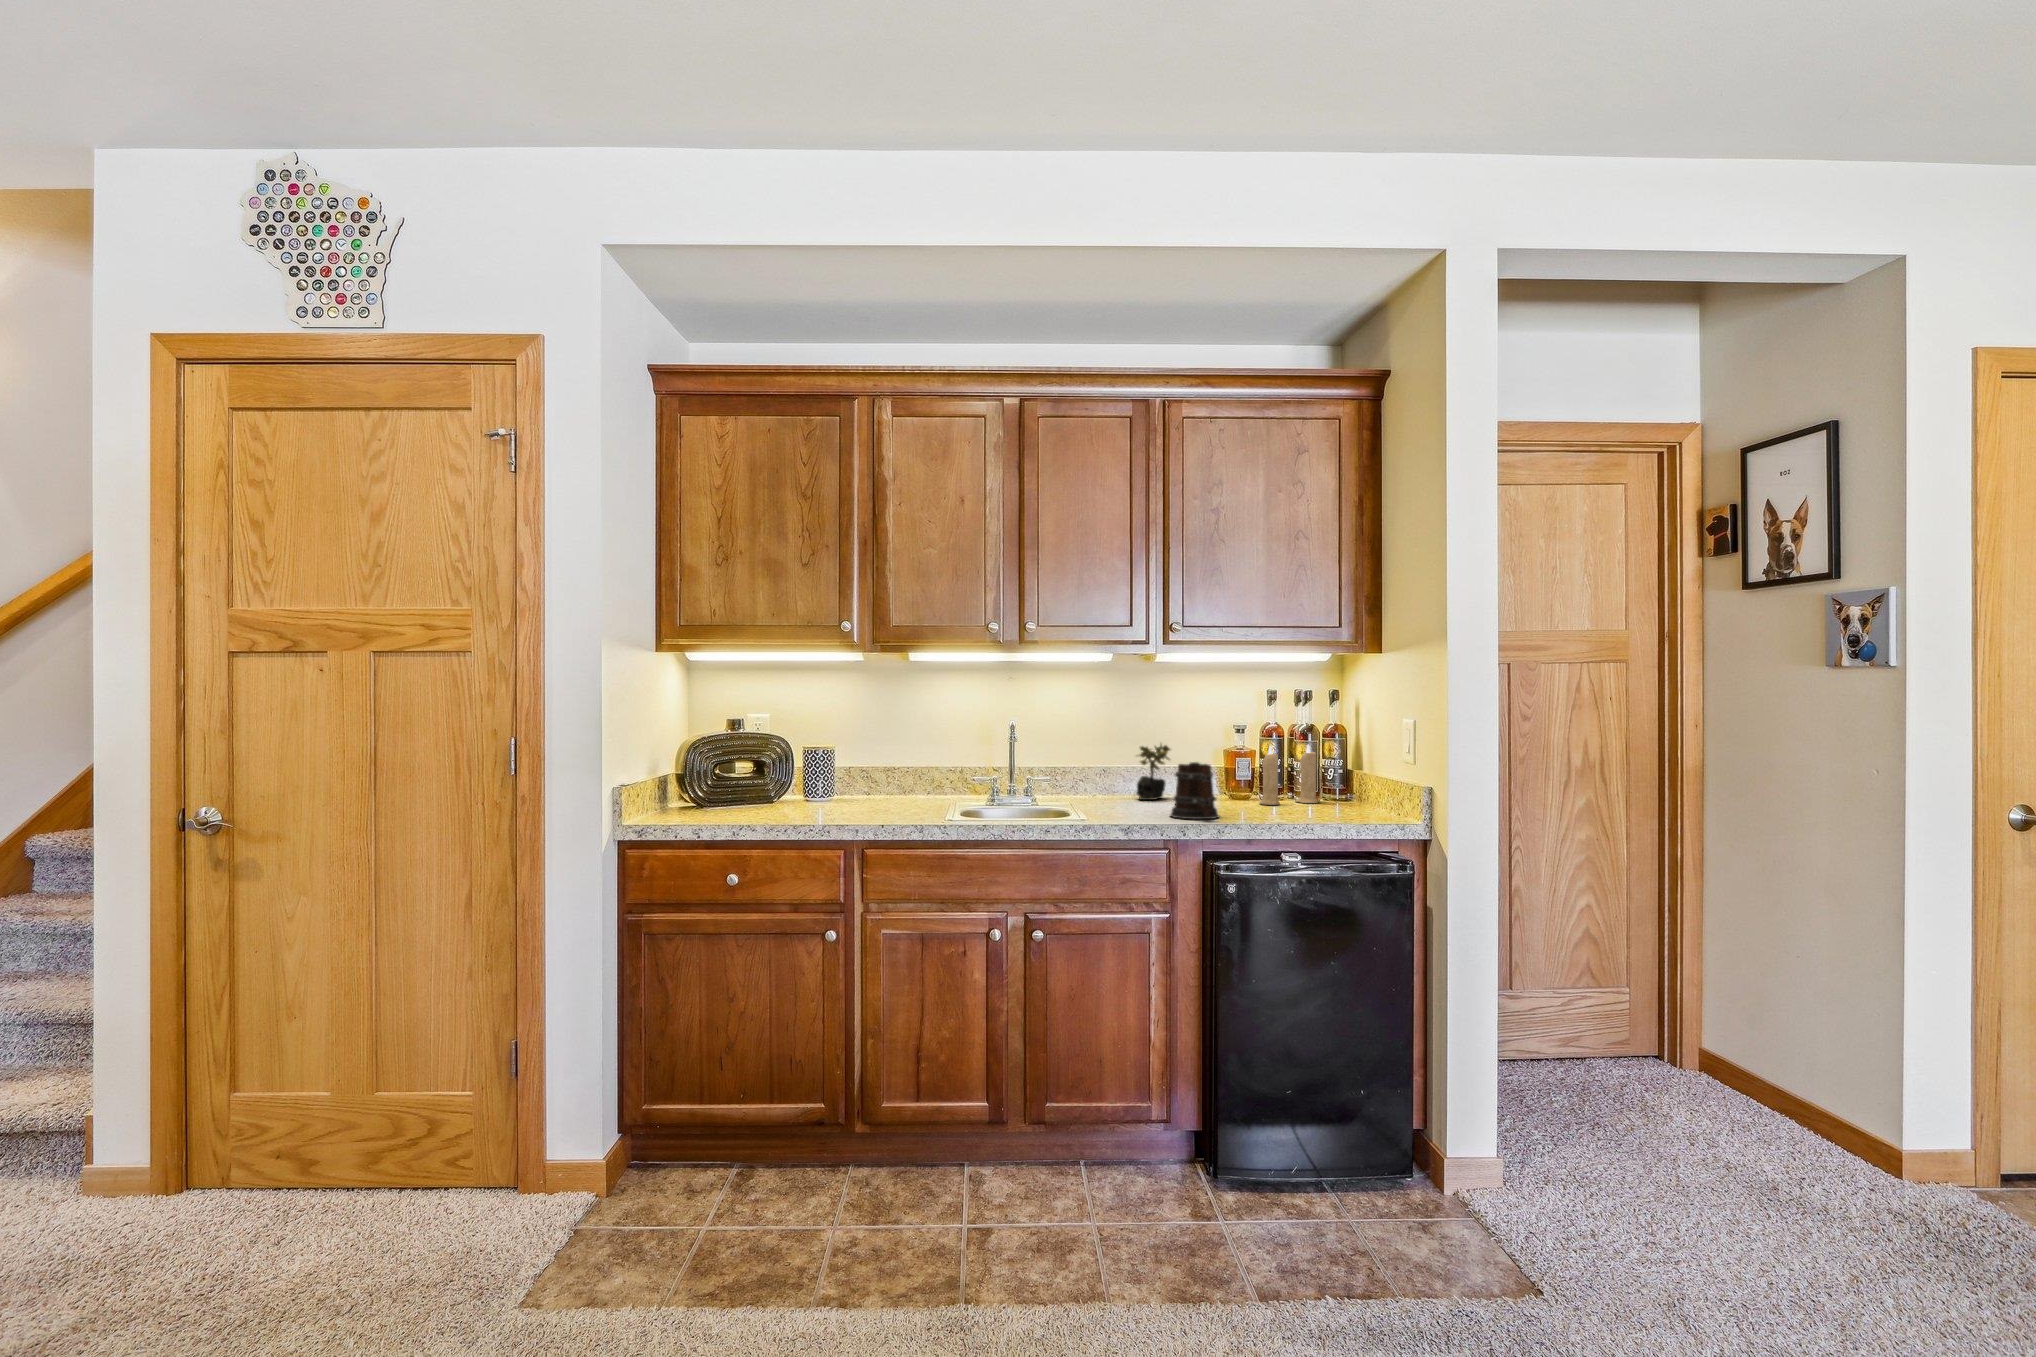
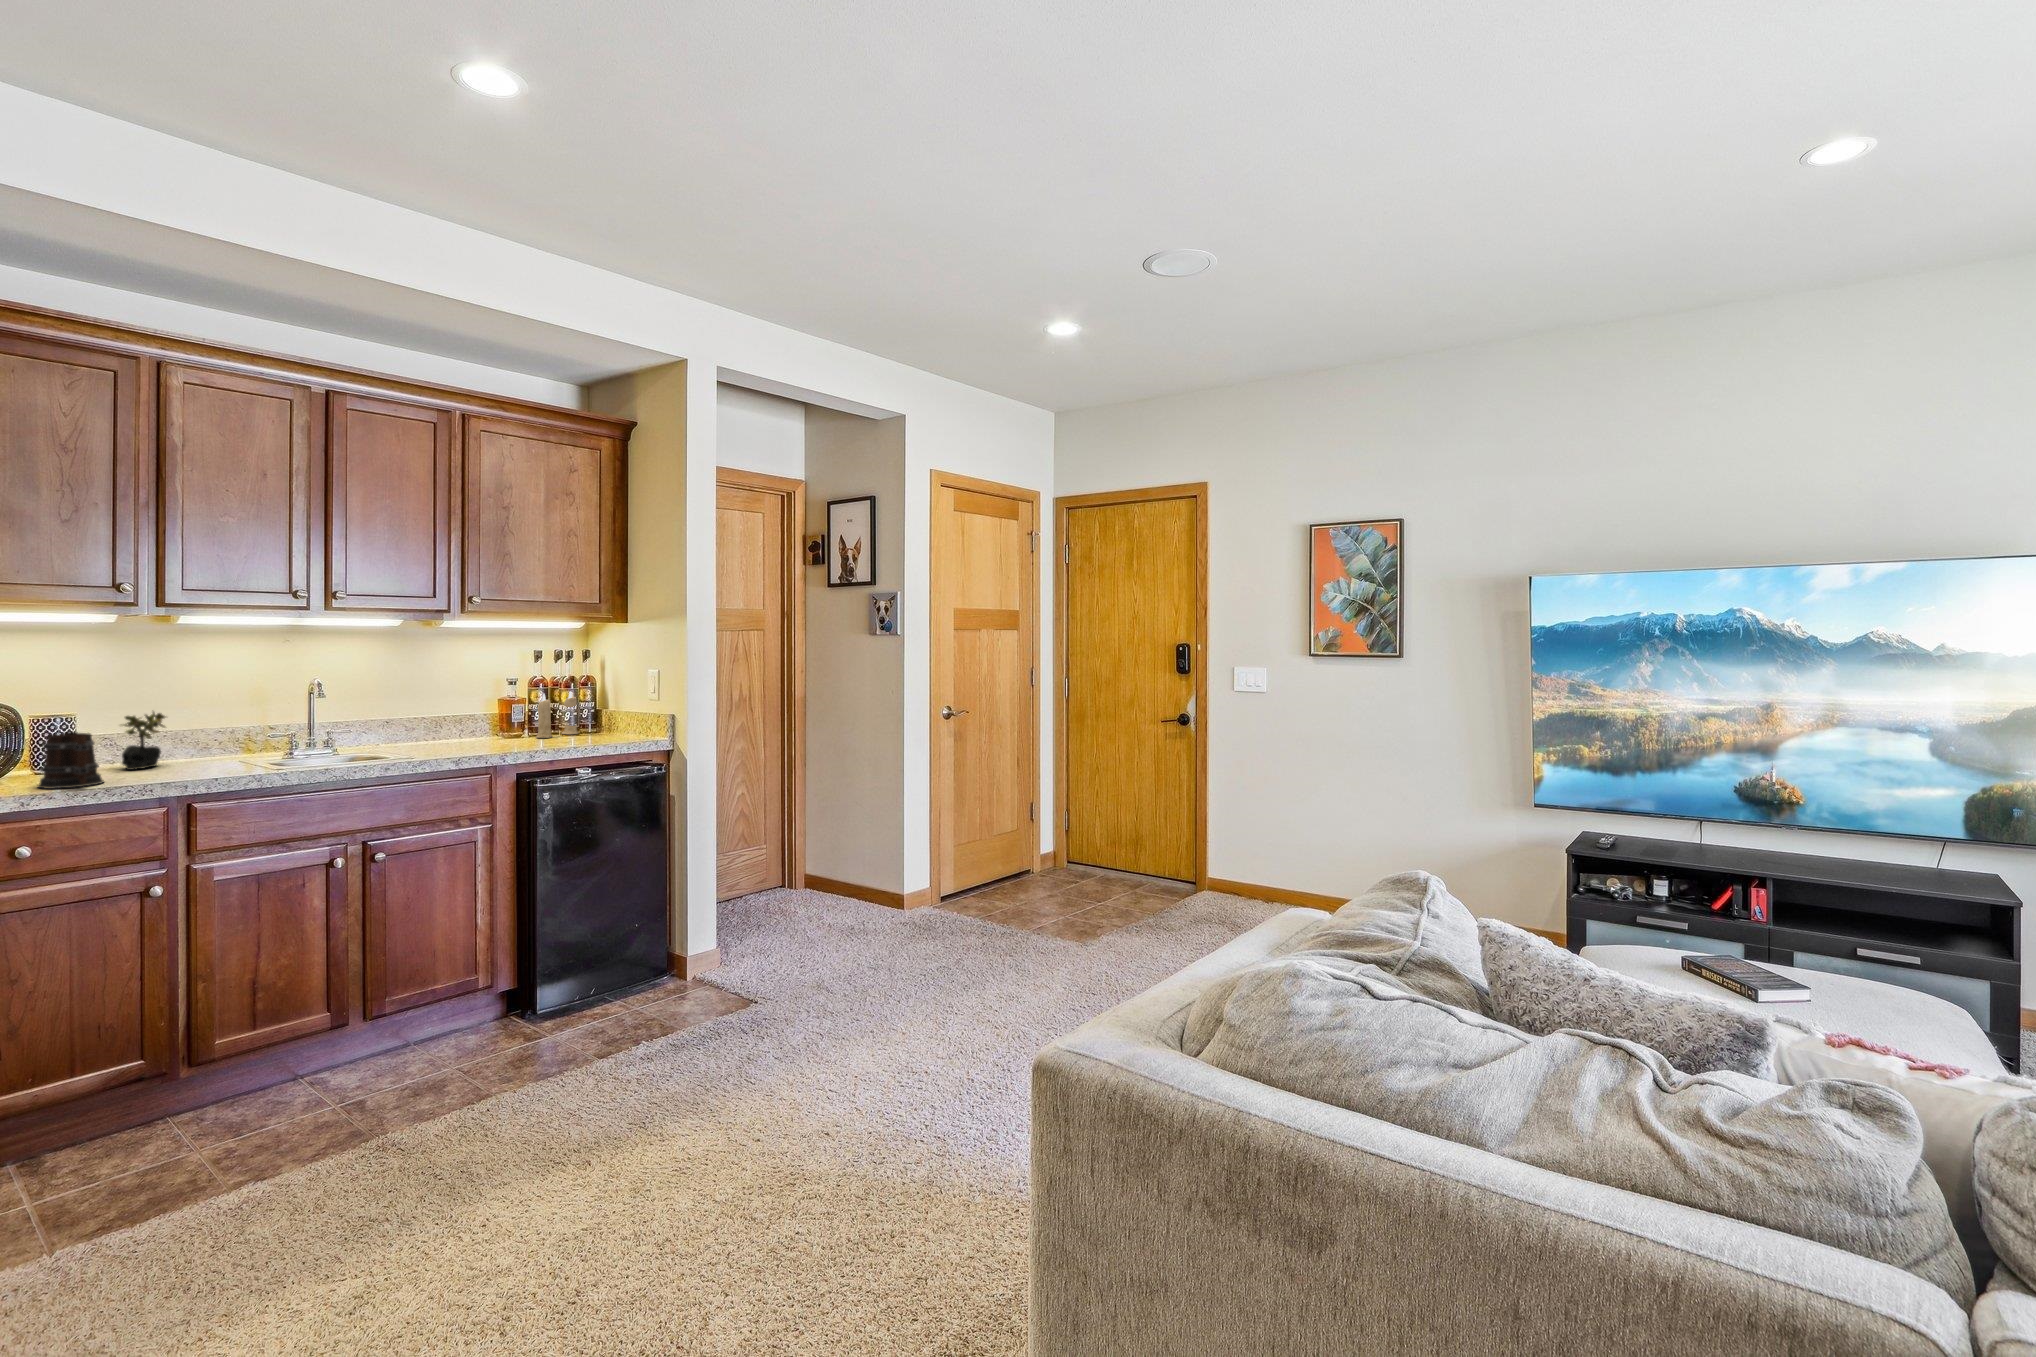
succulent plant: present [1137,745,1170,800] -> present [122,712,166,770]
beer mug: present [1171,762,1219,819] -> present [38,732,104,789]

